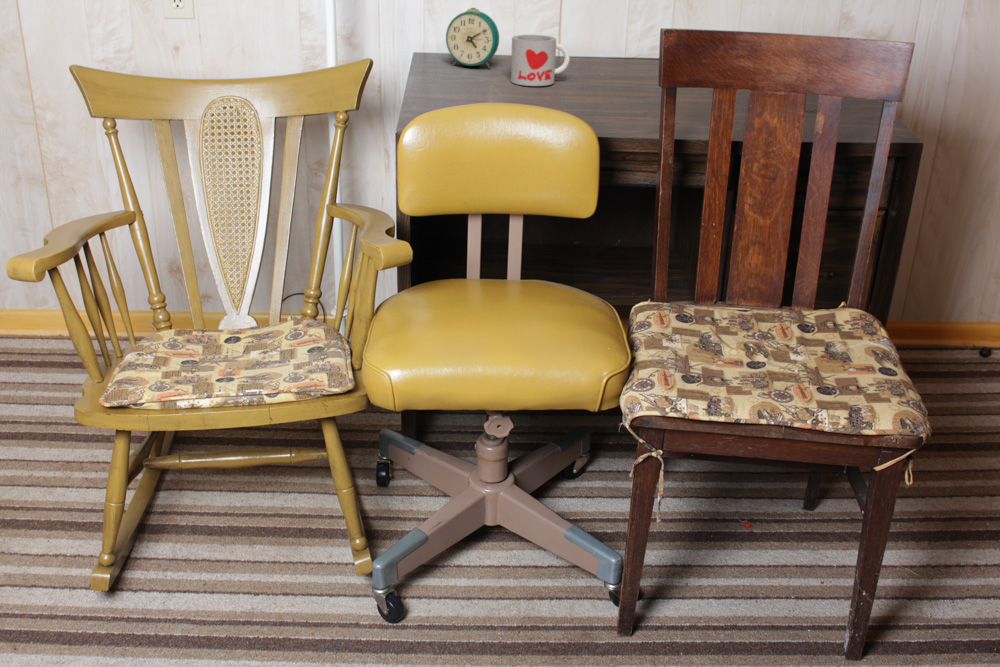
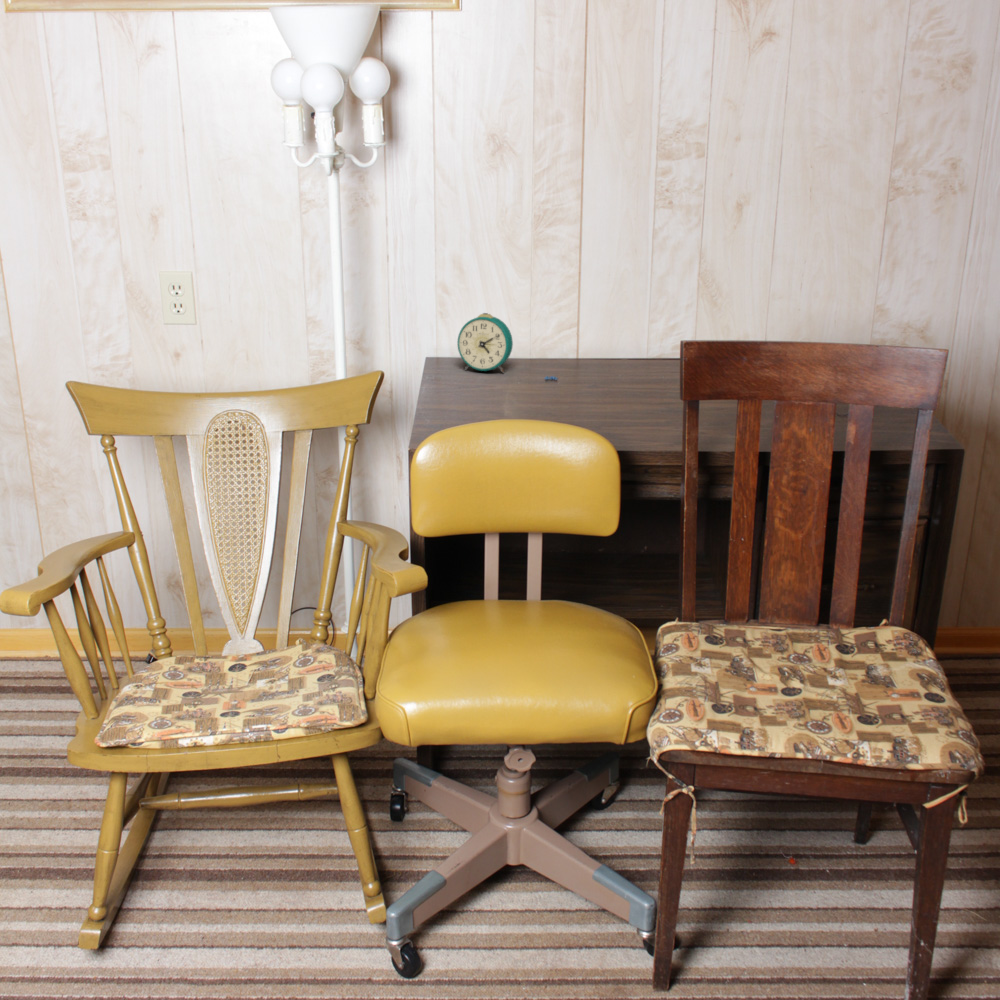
mug: present [511,35,570,86] -> none [525,340,586,393]

